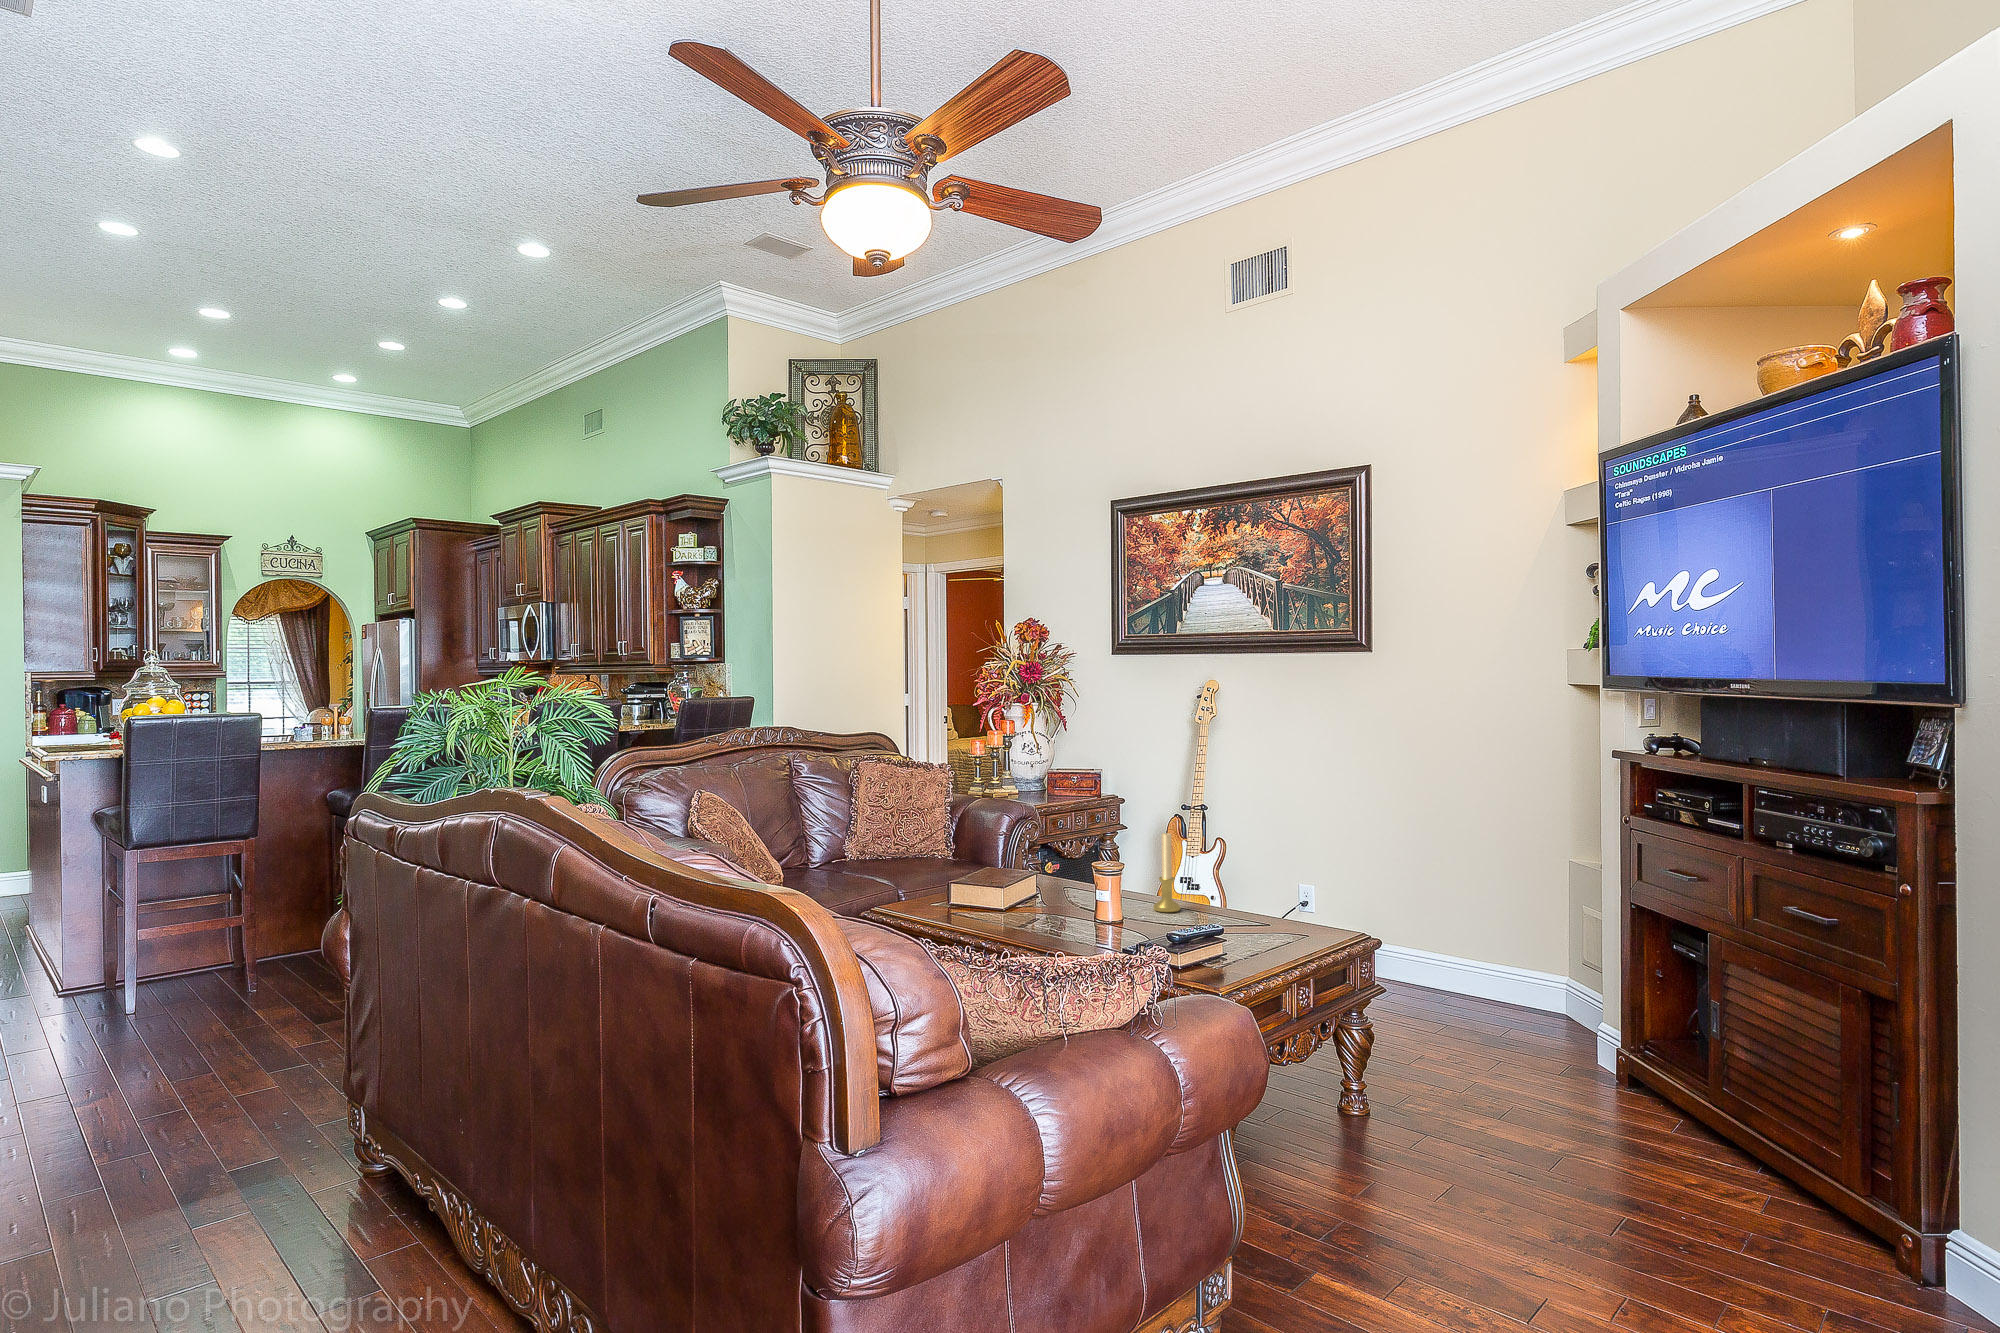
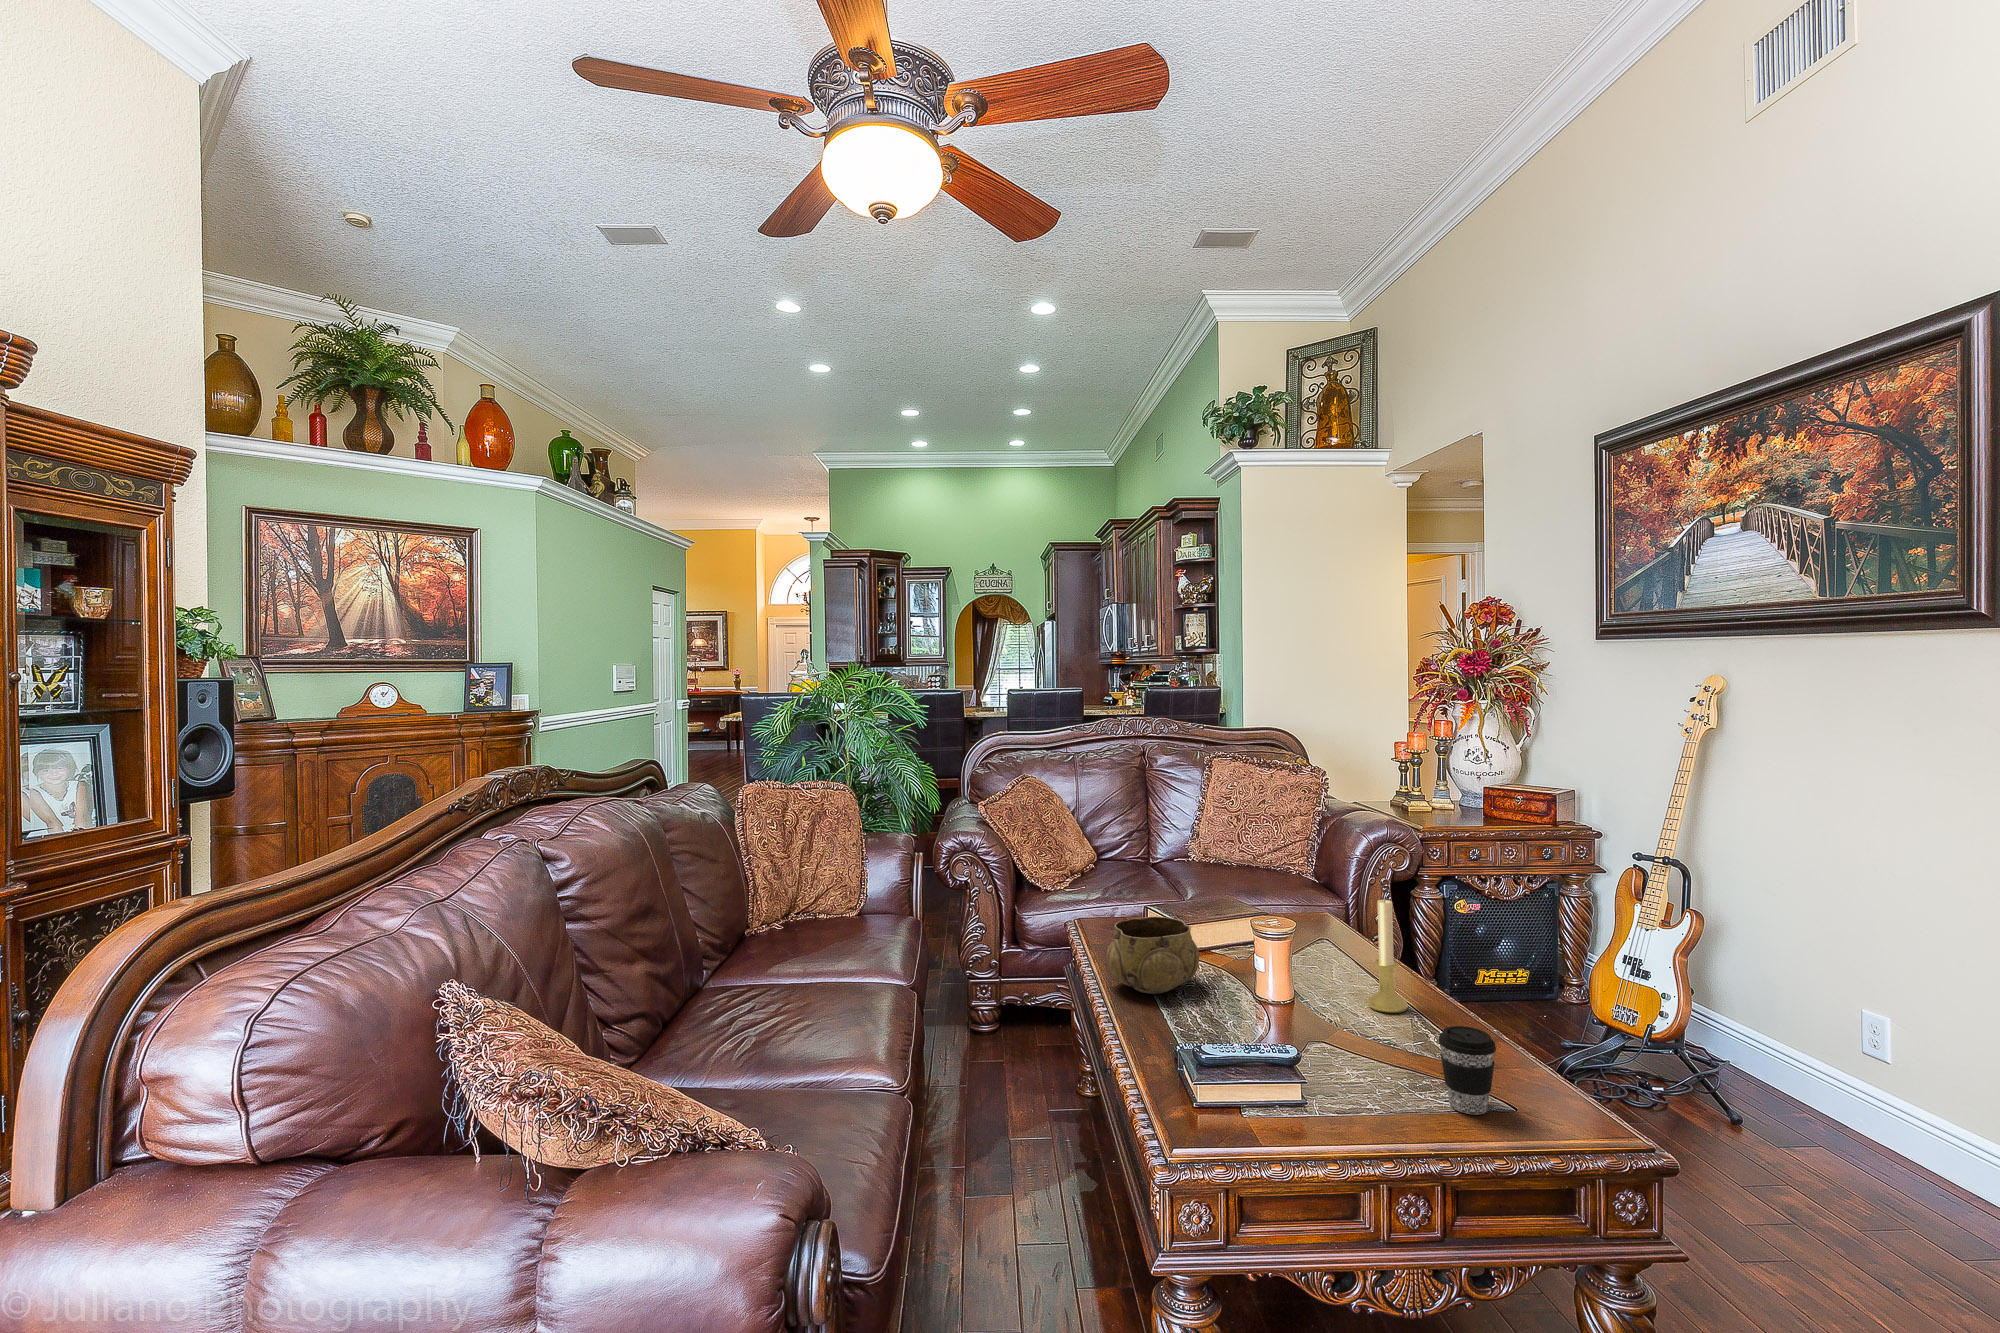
decorative bowl: none [979,872,1048,932] -> present [1107,917,1199,994]
coffee cup: none [1265,892,1299,943] -> present [1439,1026,1496,1114]

